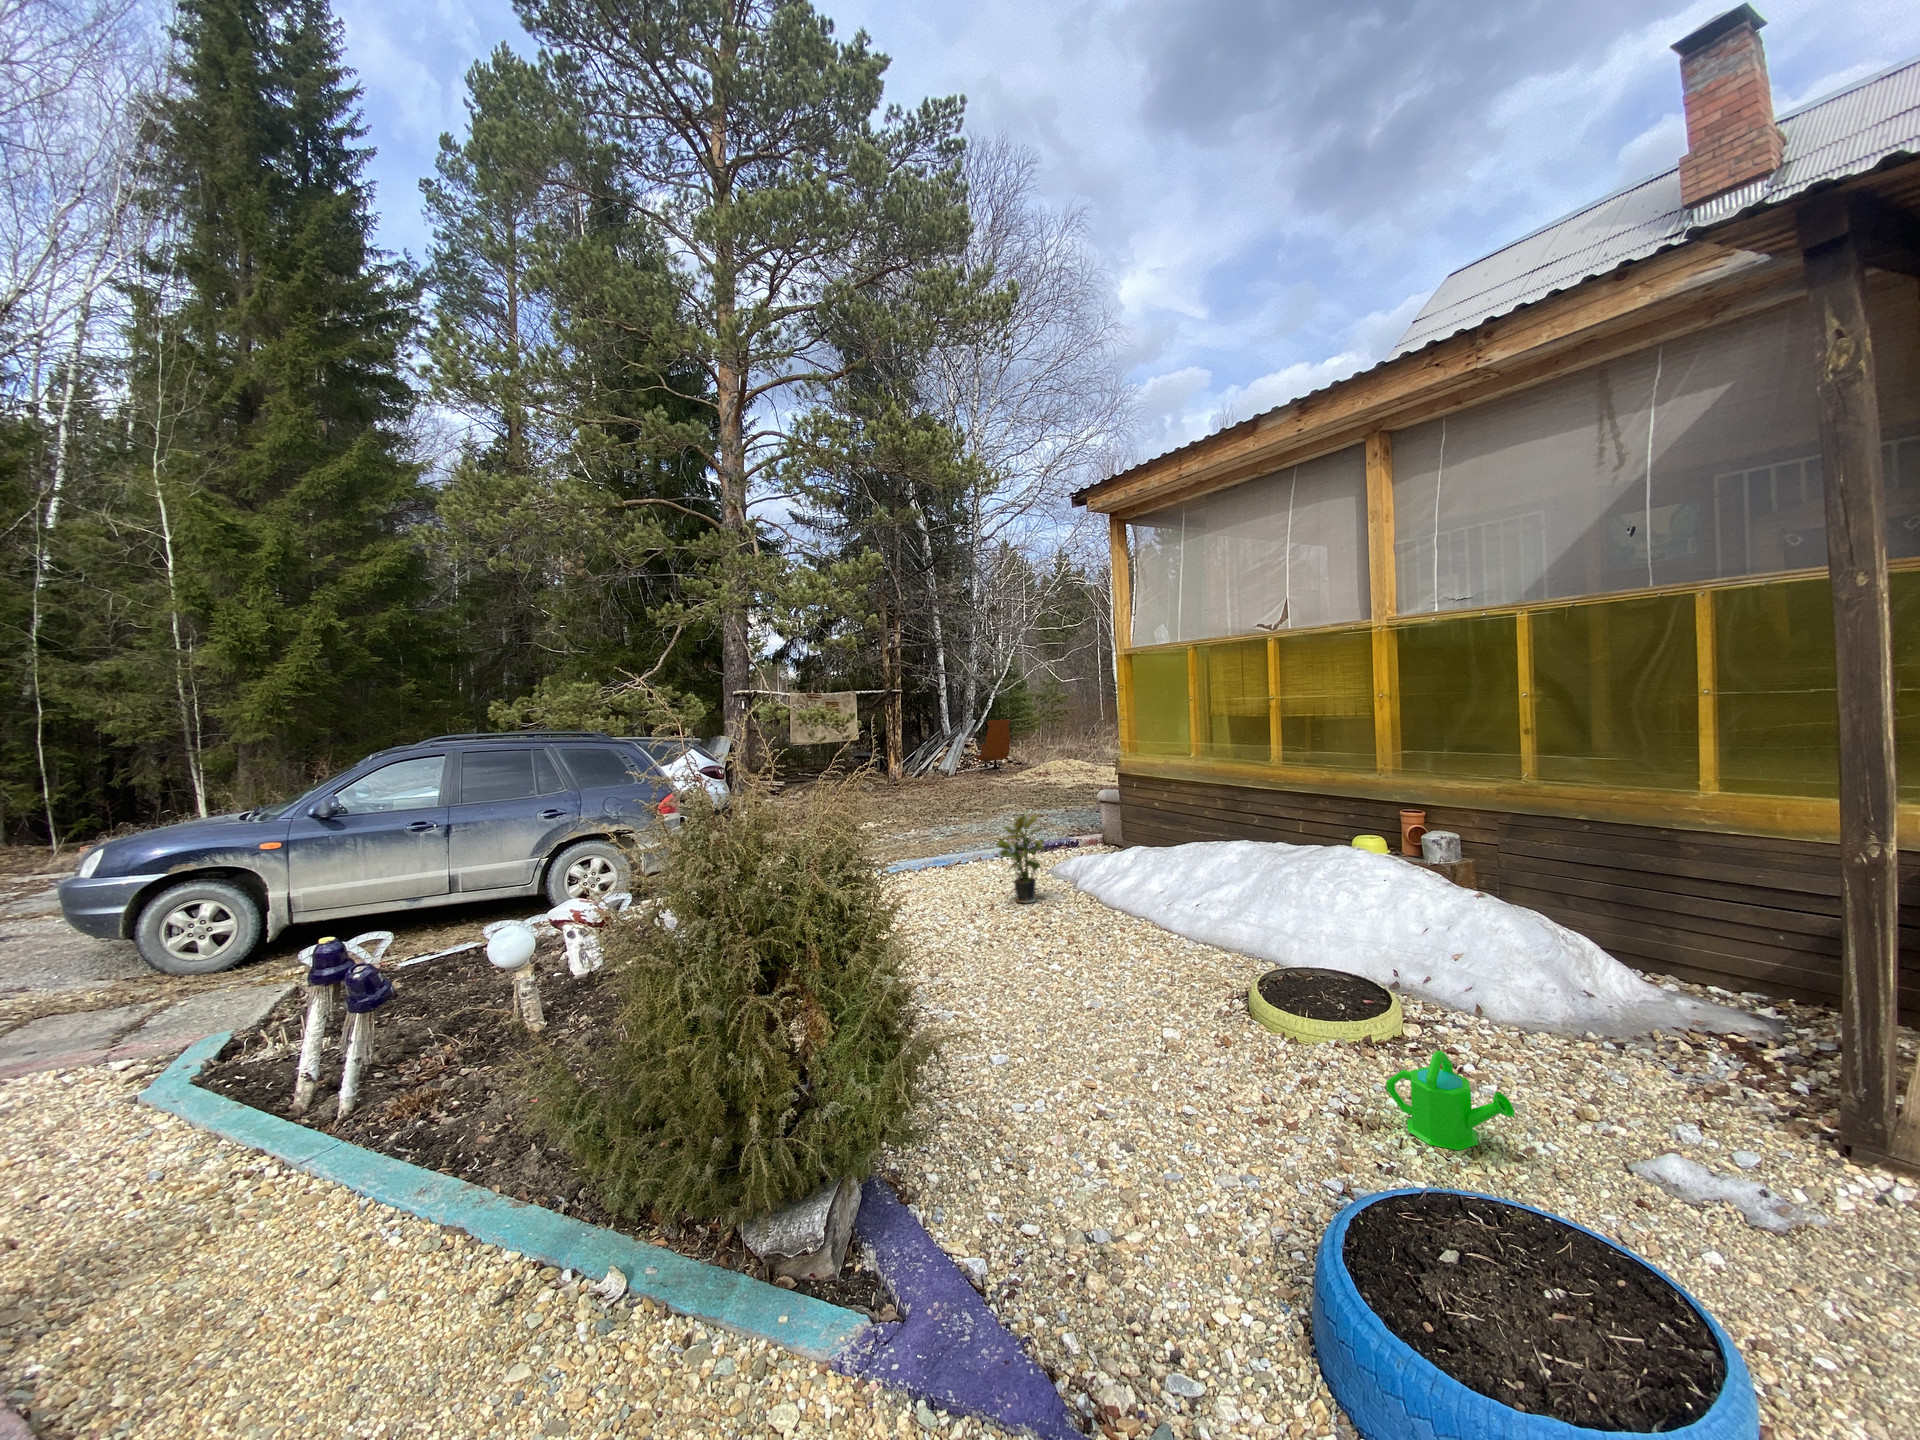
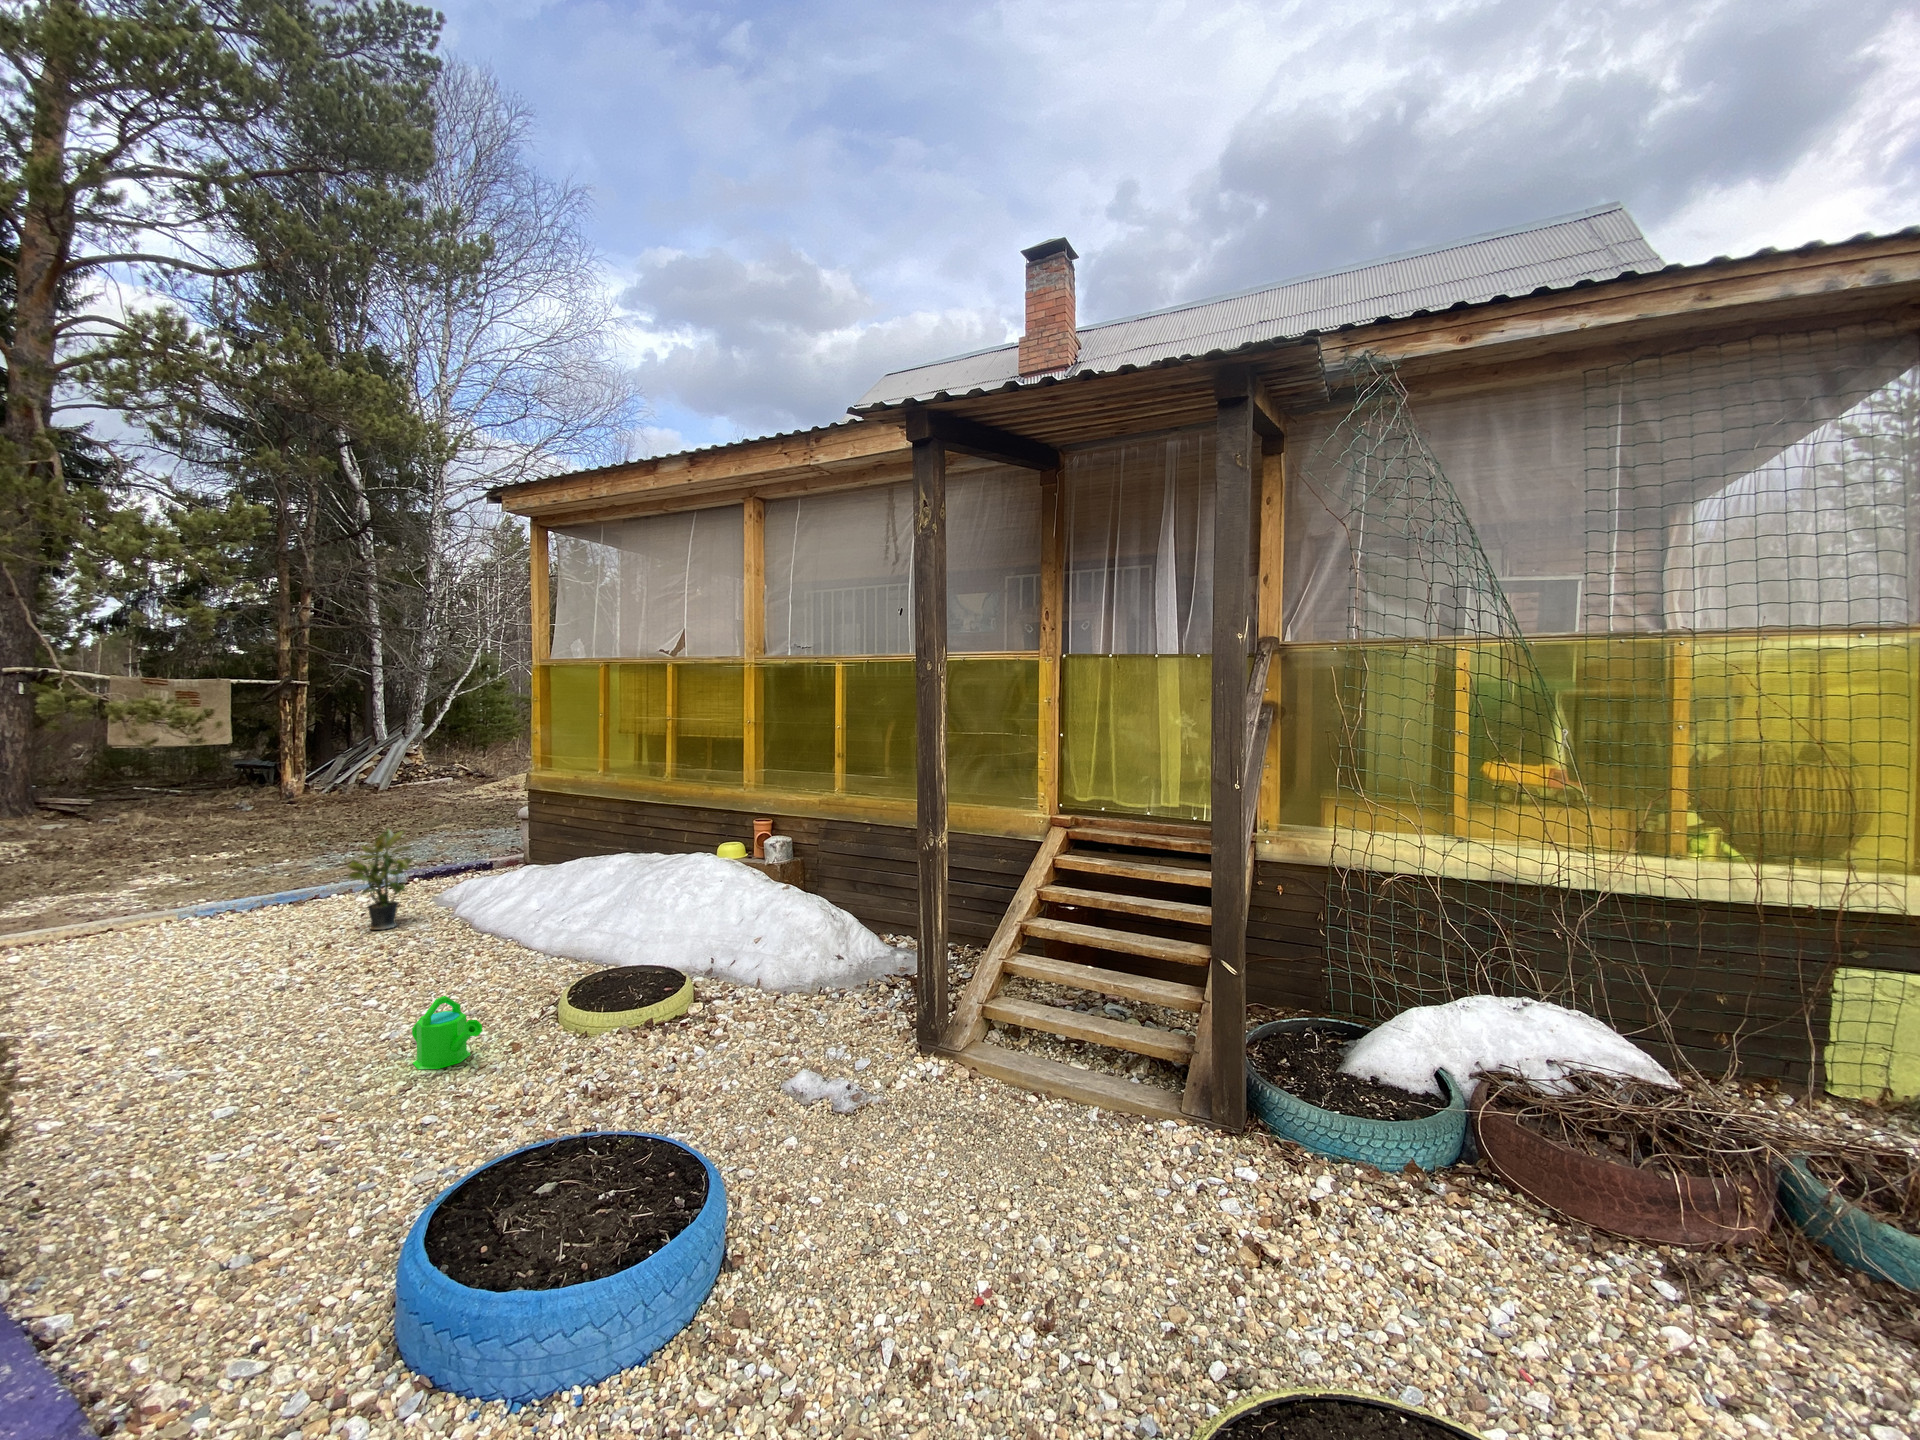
lounge chair: present [975,719,1011,772] -> none [421,726,469,788]
watering can: present [1386,1051,1515,1150] -> present [412,996,482,1069]

